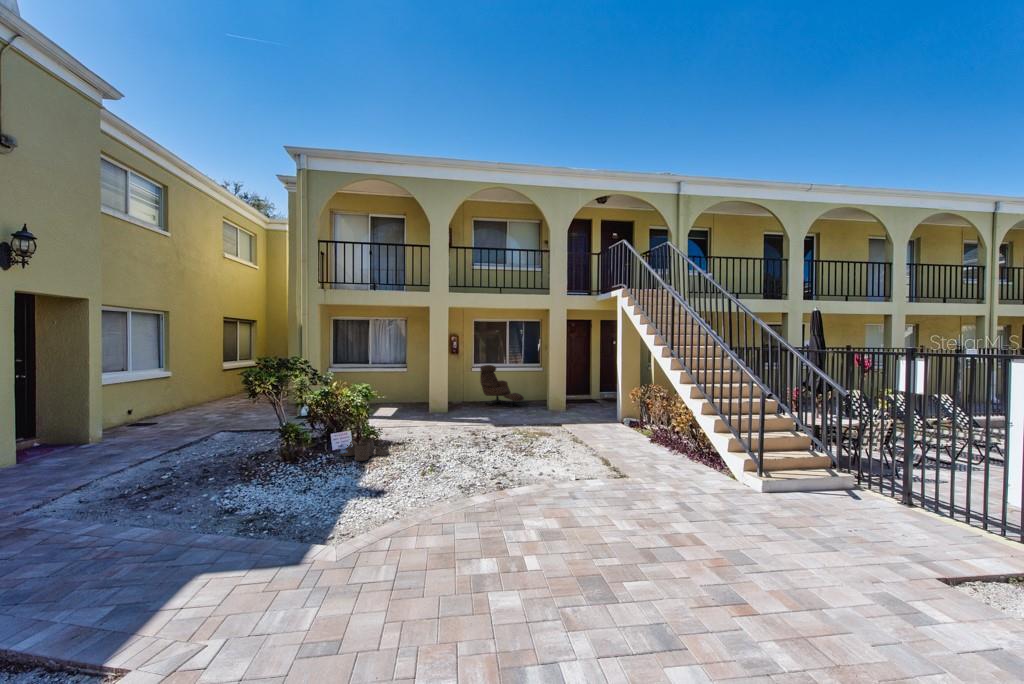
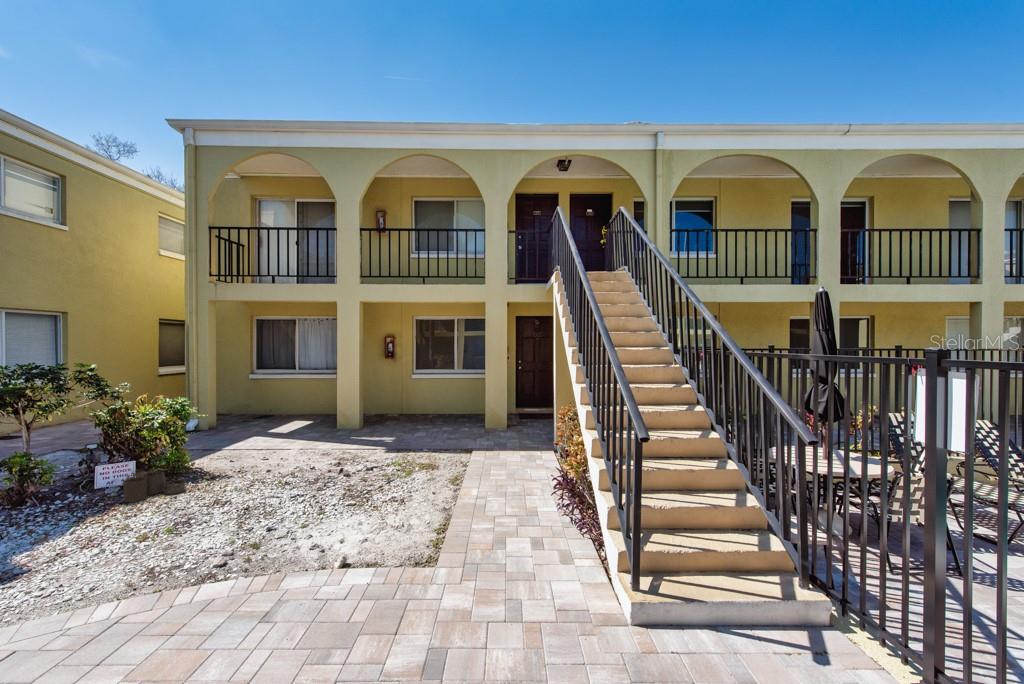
lounge chair: present [480,365,524,407] -> none [418,370,467,422]

